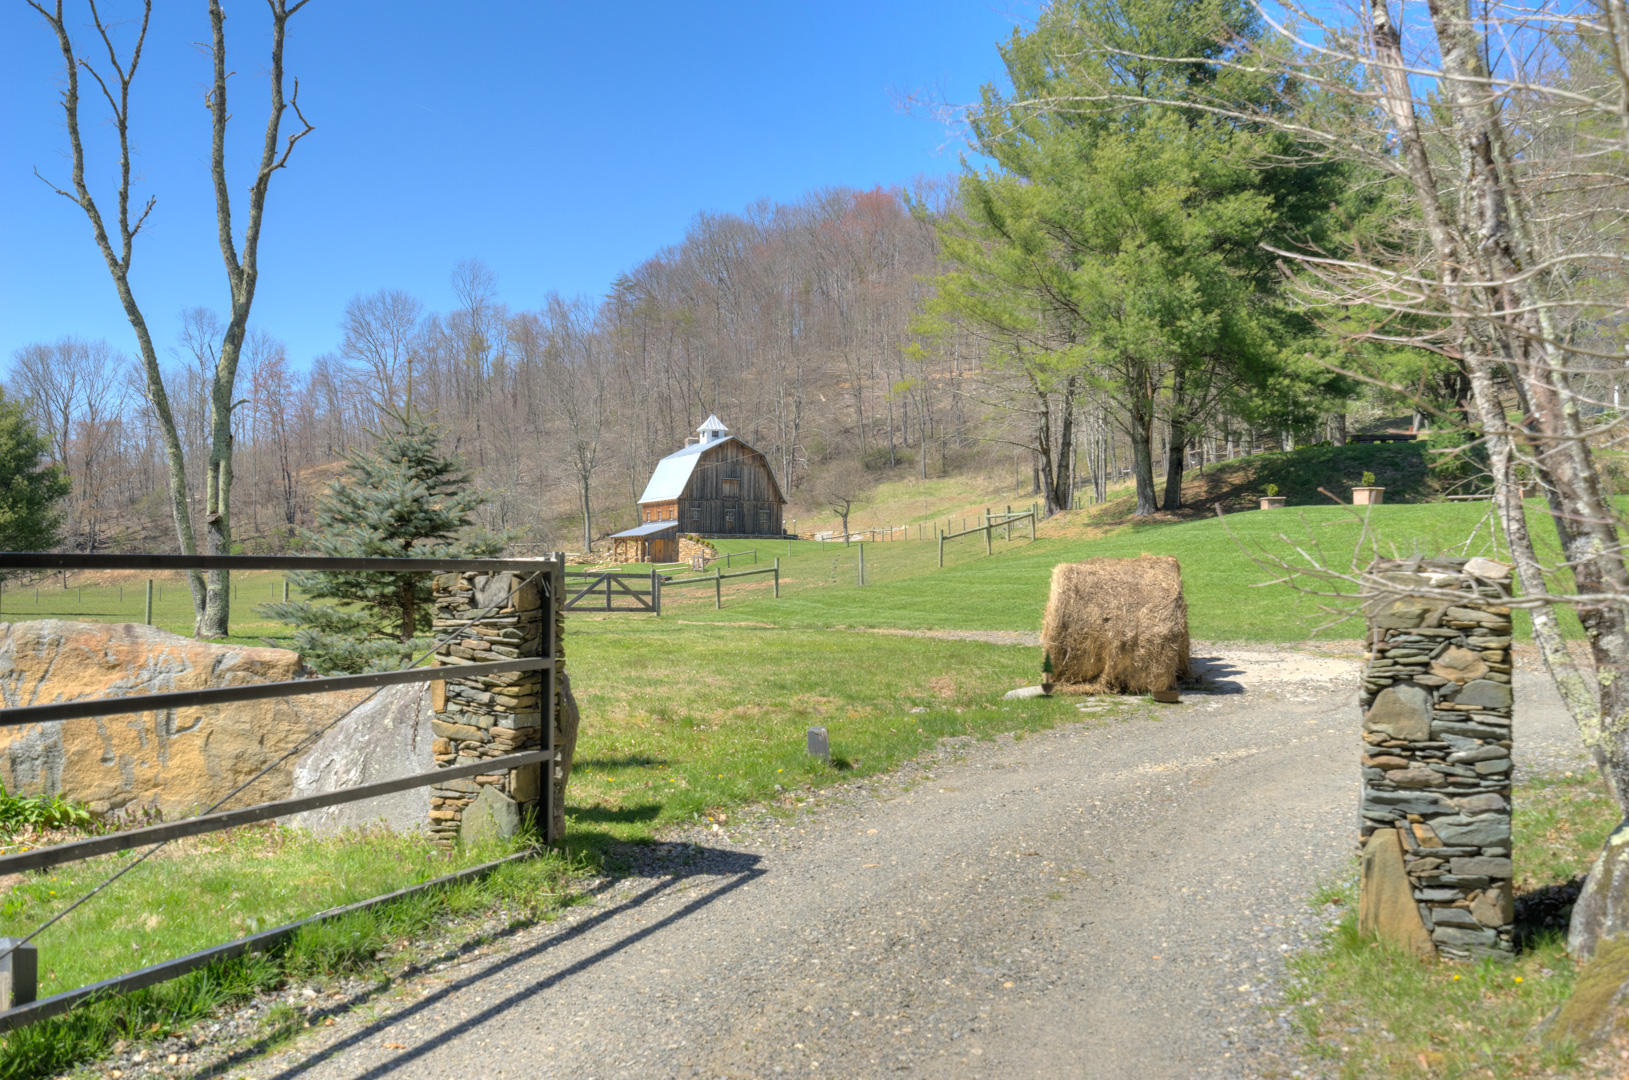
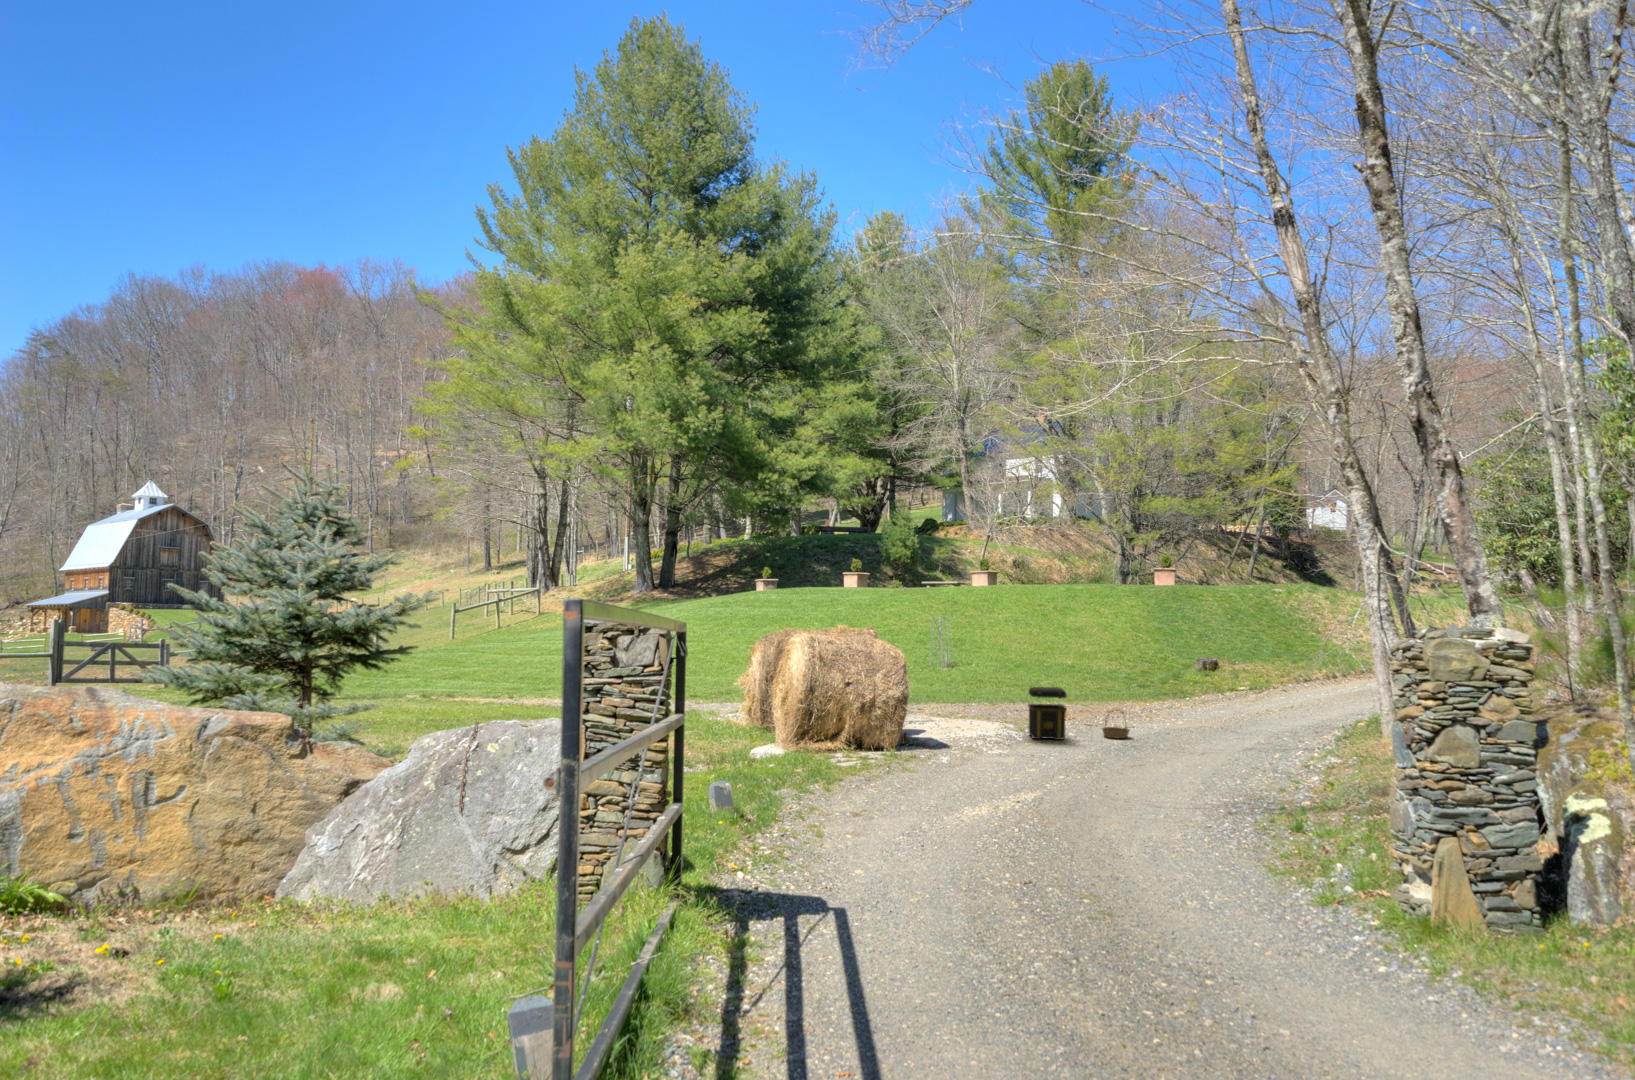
potted tree: present [1041,650,1055,694] -> none [991,686,1009,734]
toolbox: none [1076,650,1111,702] -> present [1028,687,1067,740]

